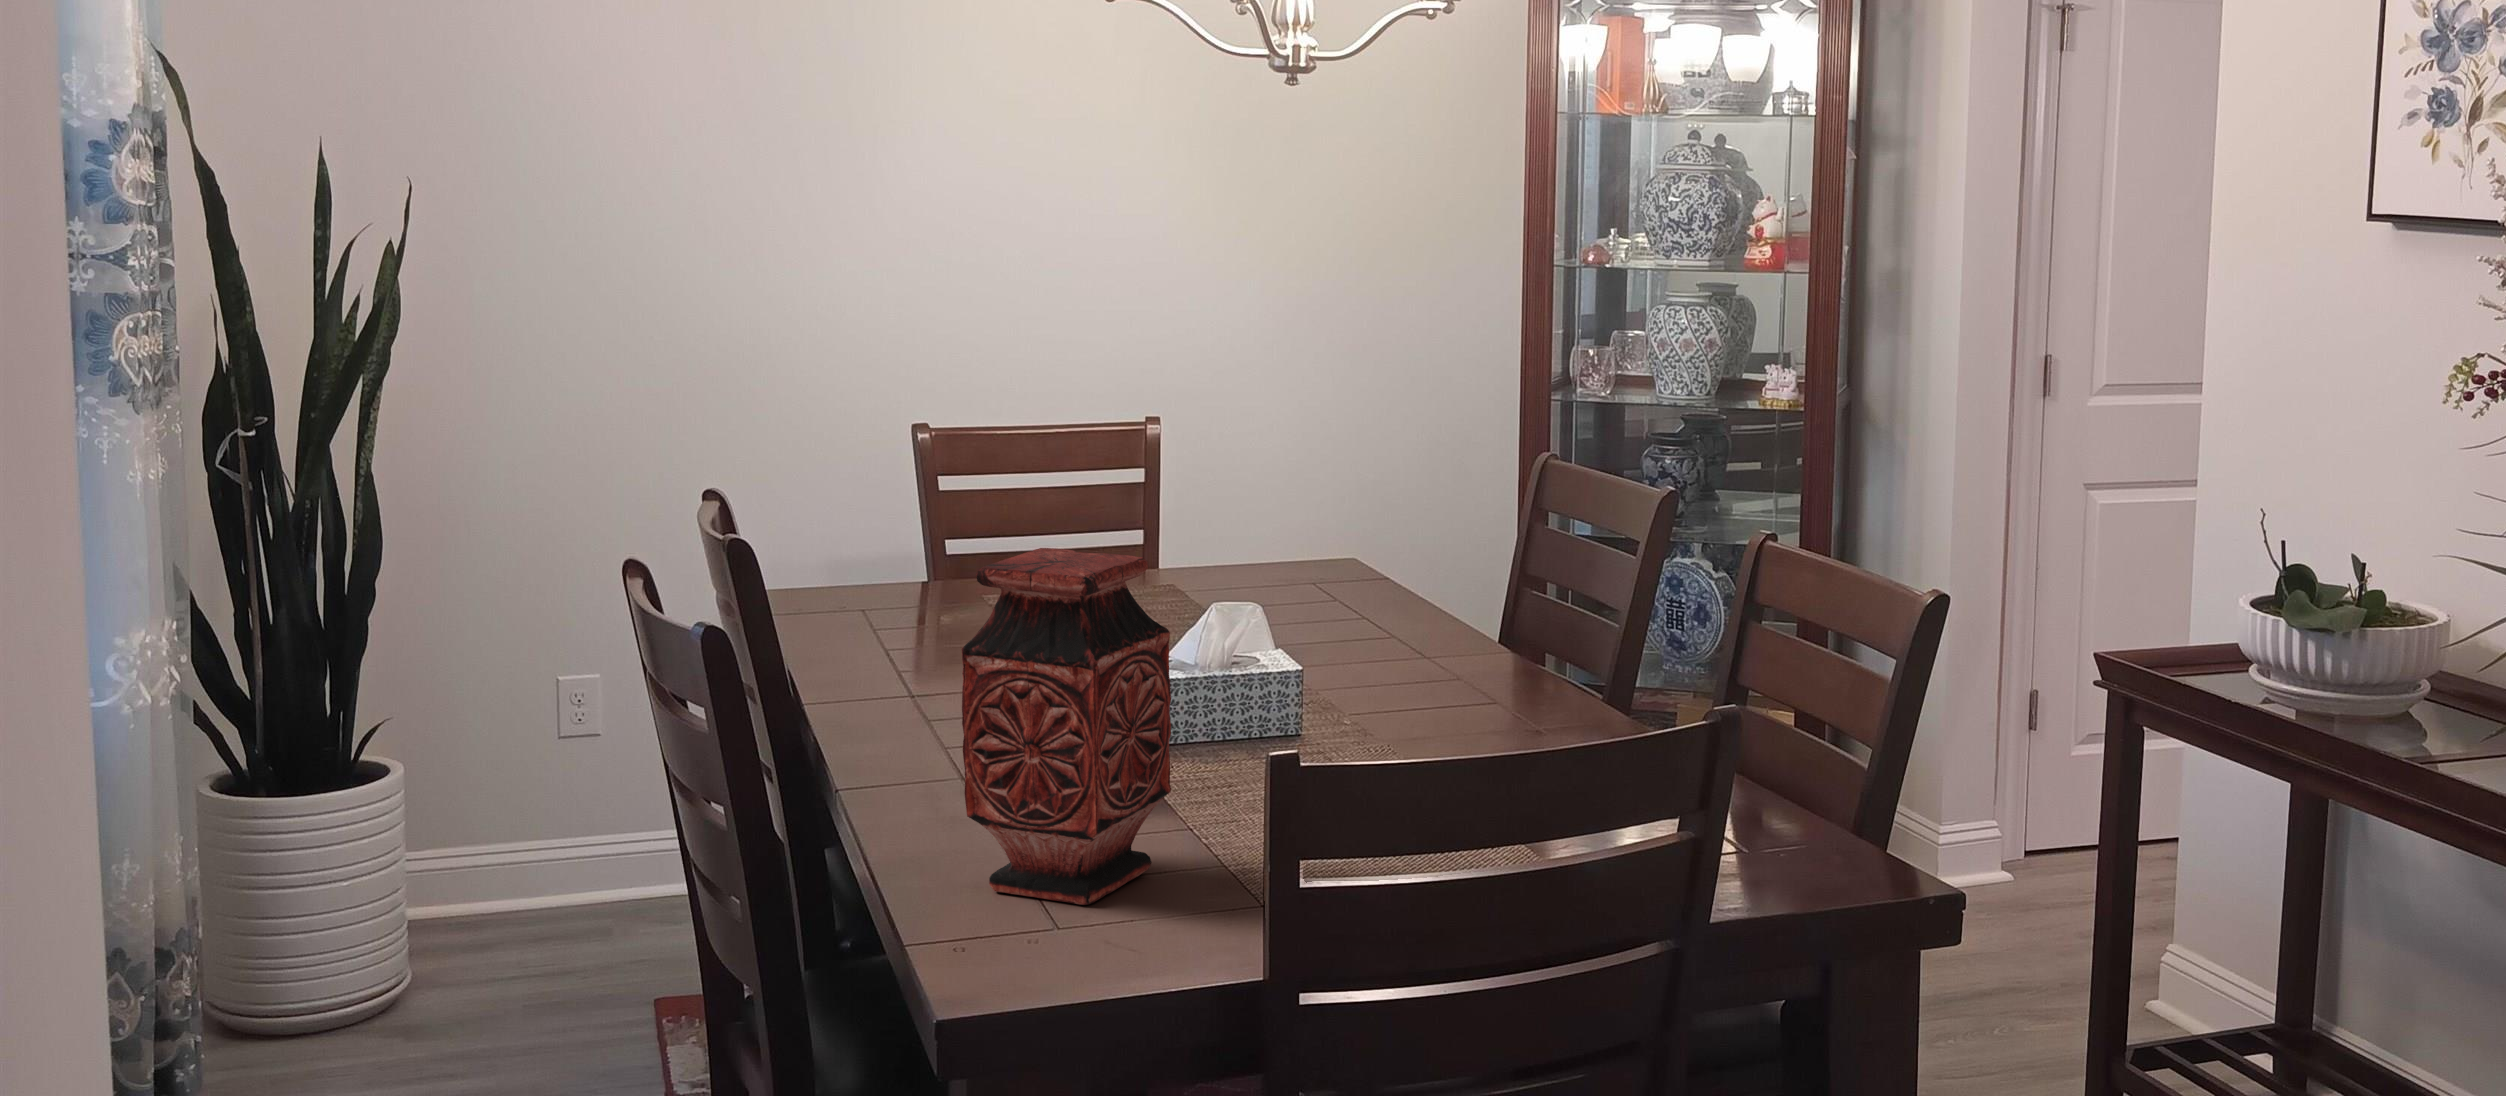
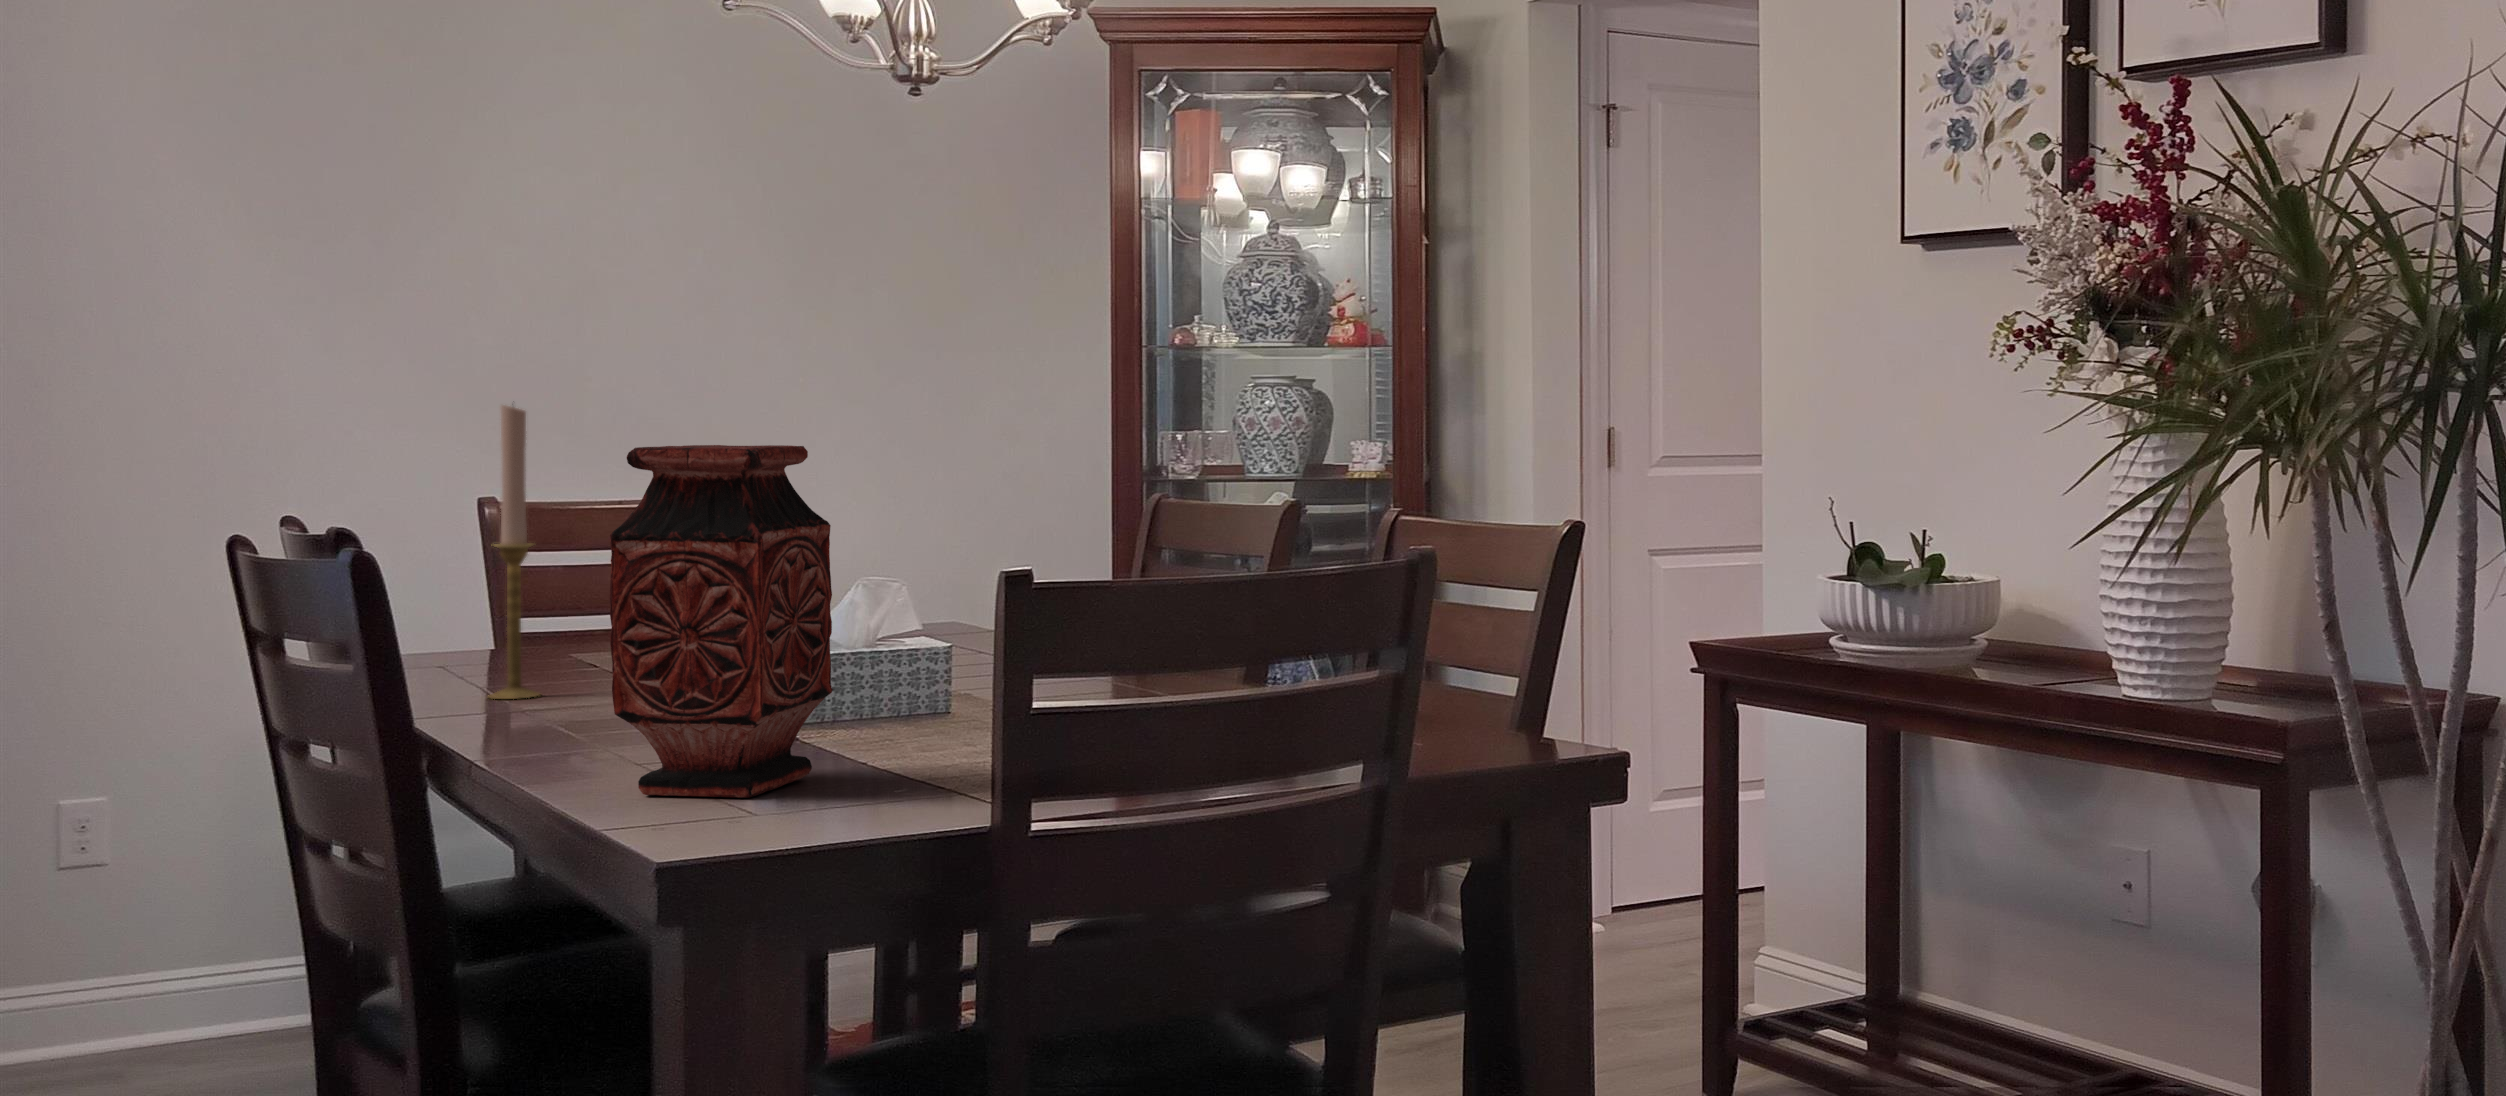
candlestick: none [895,409,944,692] -> present [488,405,540,699]

